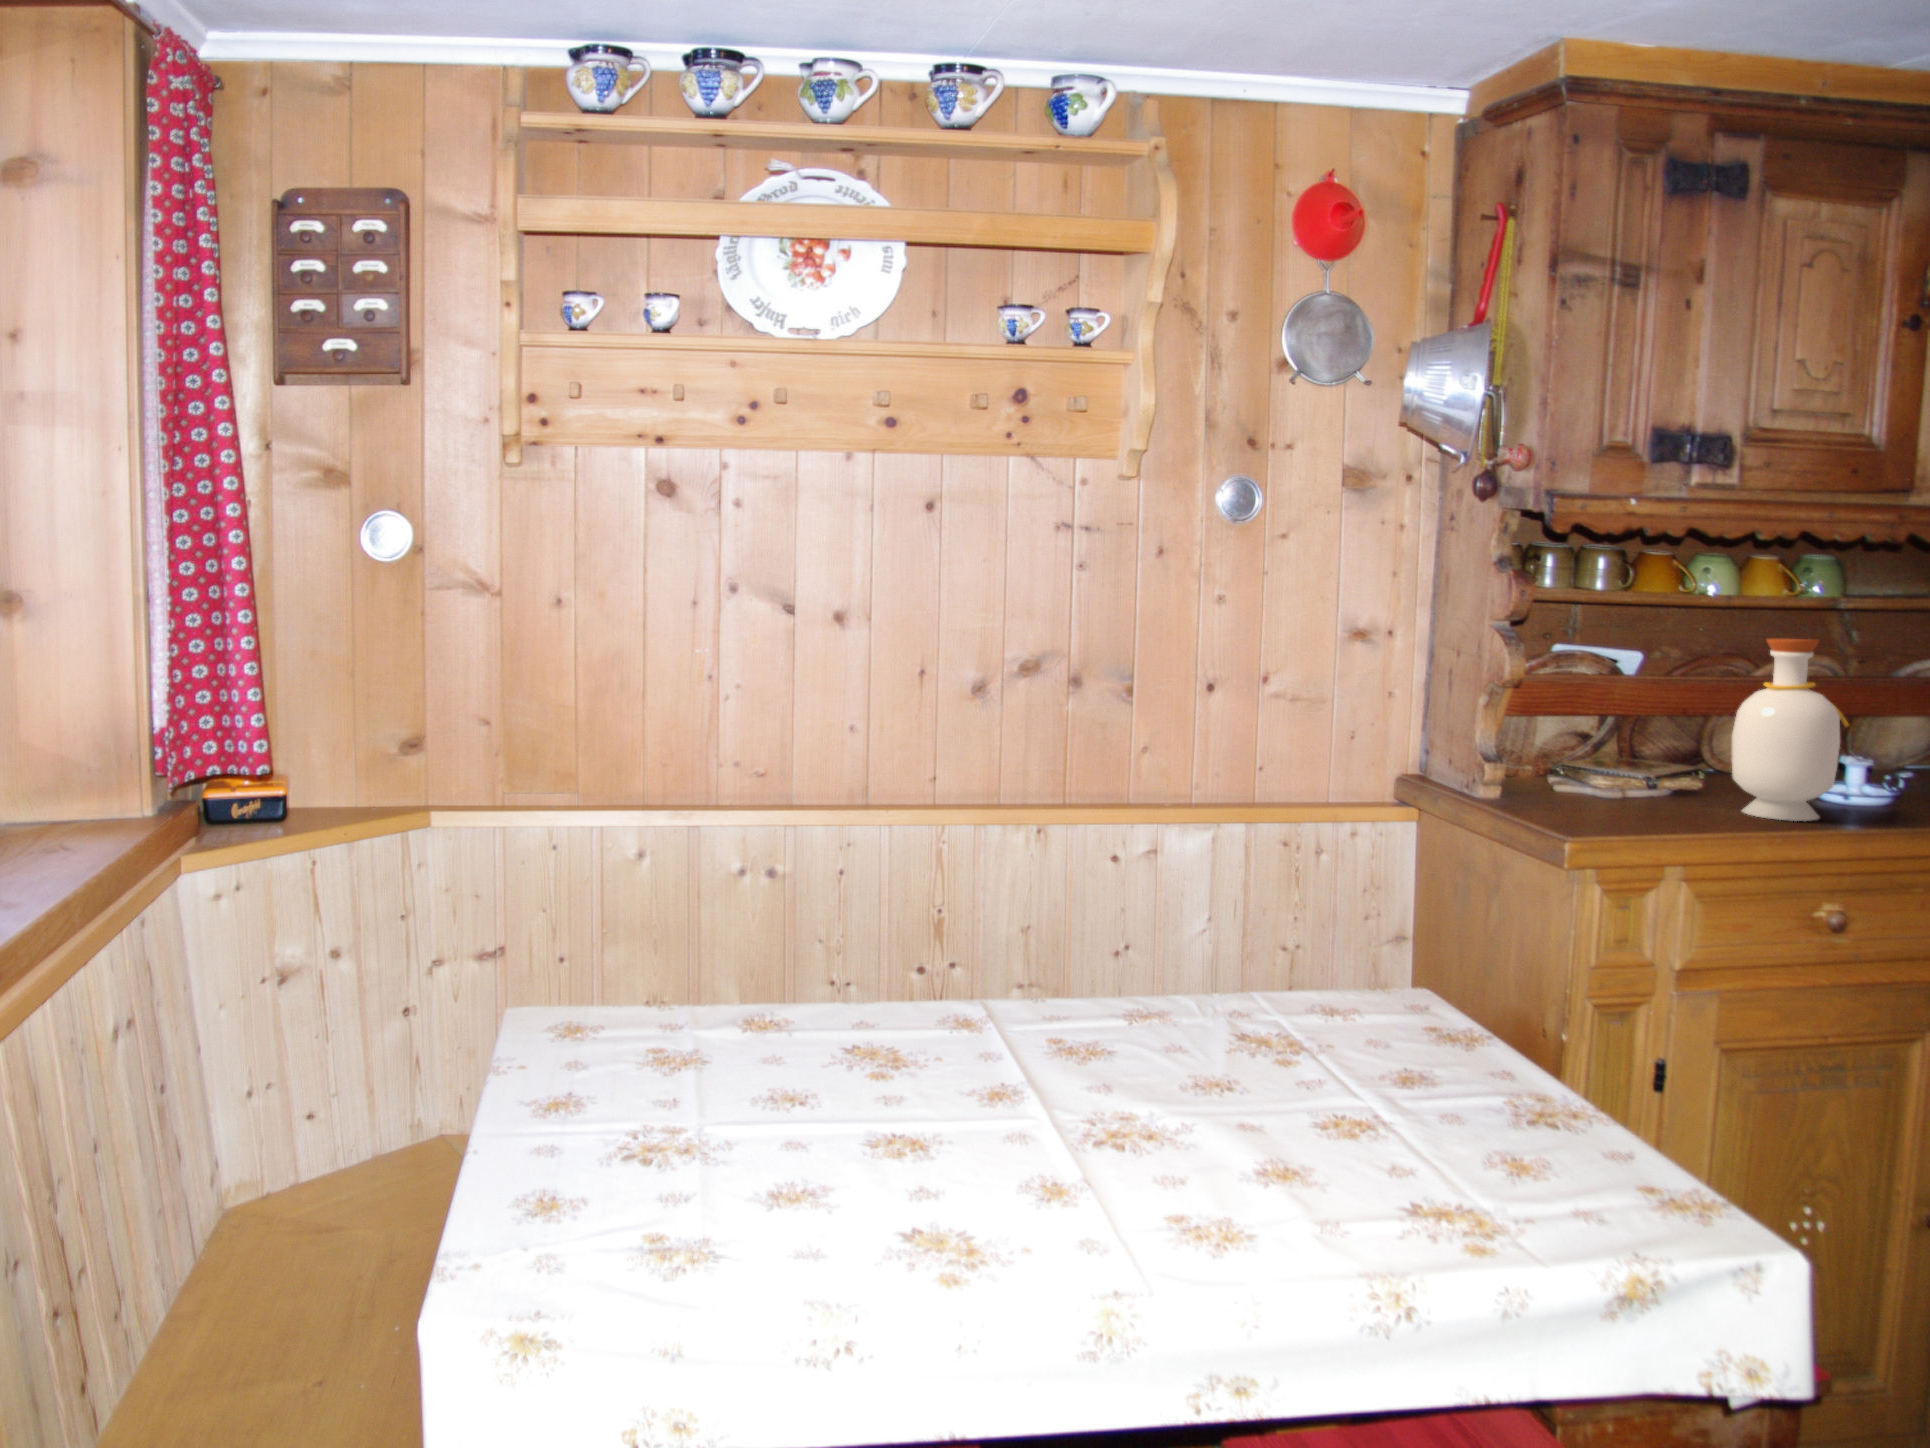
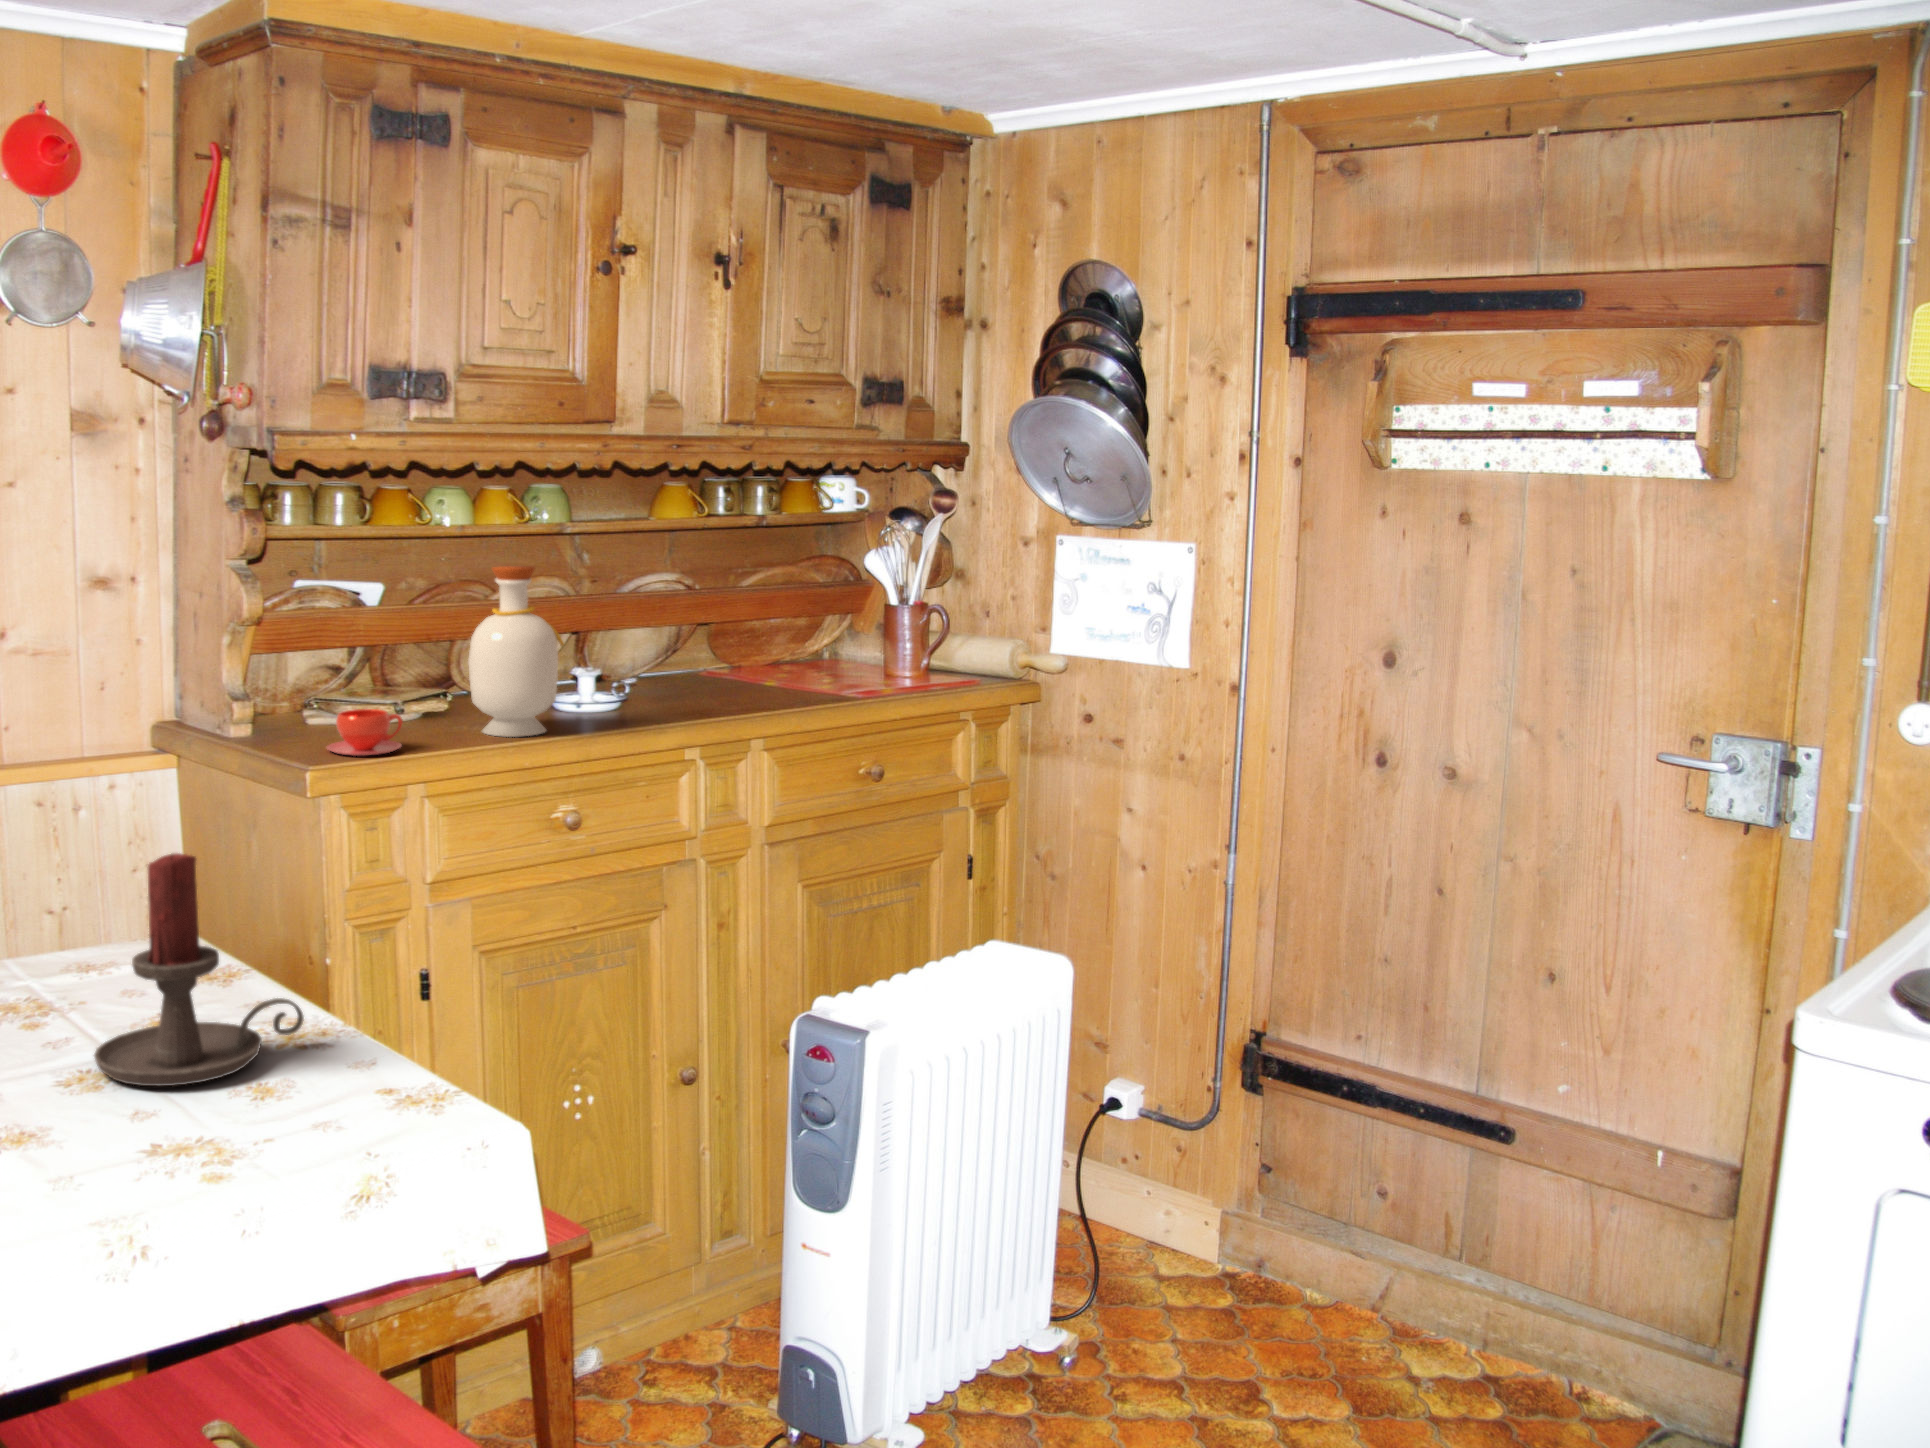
teacup: none [1575,775,1659,823] -> present [327,709,403,756]
candle holder: none [1333,900,1567,1168] -> present [94,853,304,1086]

